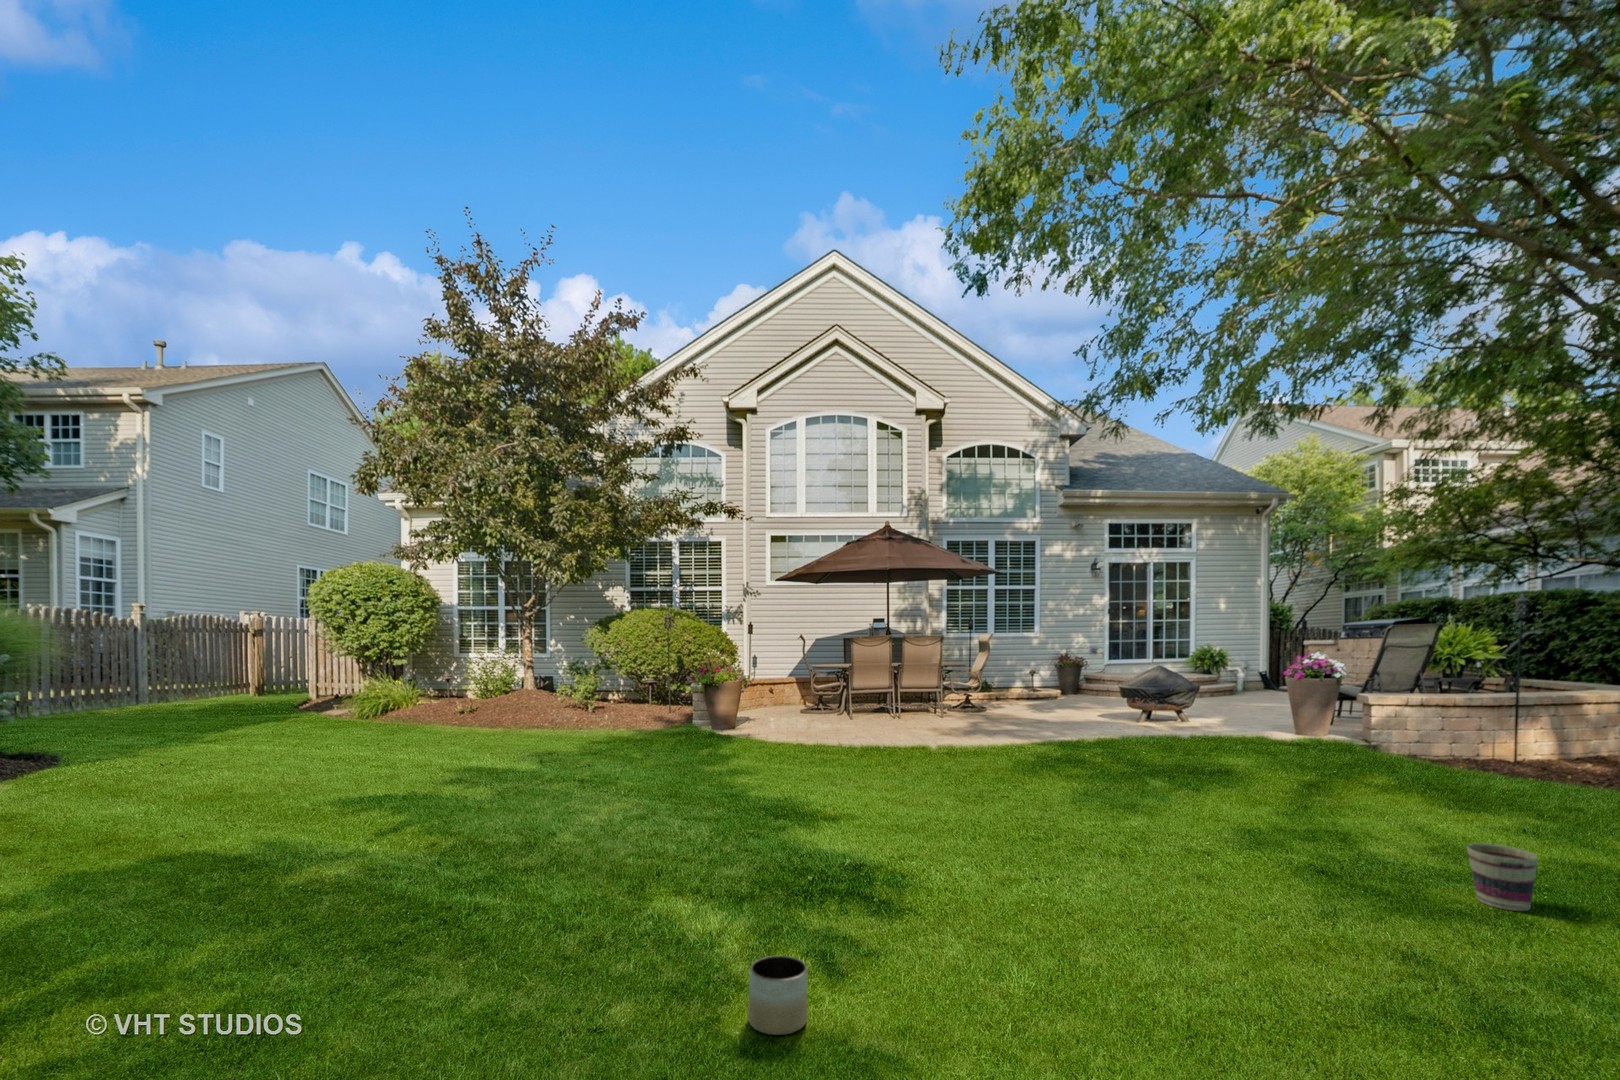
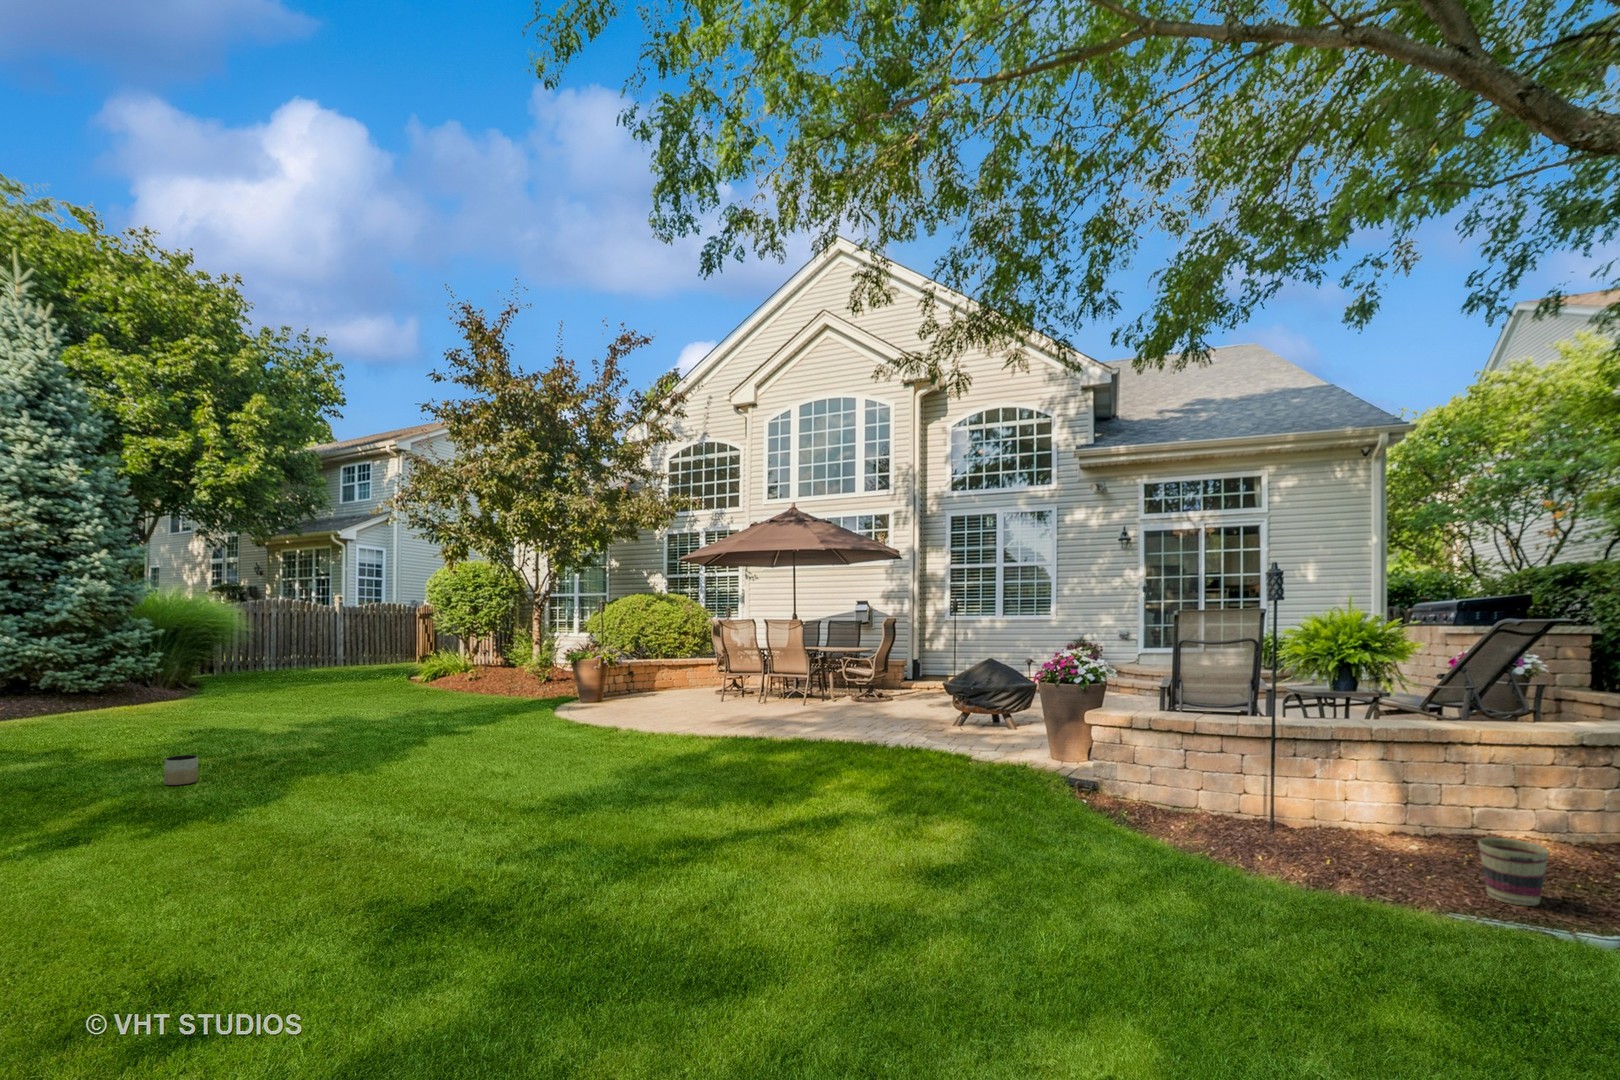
planter: present [748,956,807,1035] -> present [164,755,198,786]

